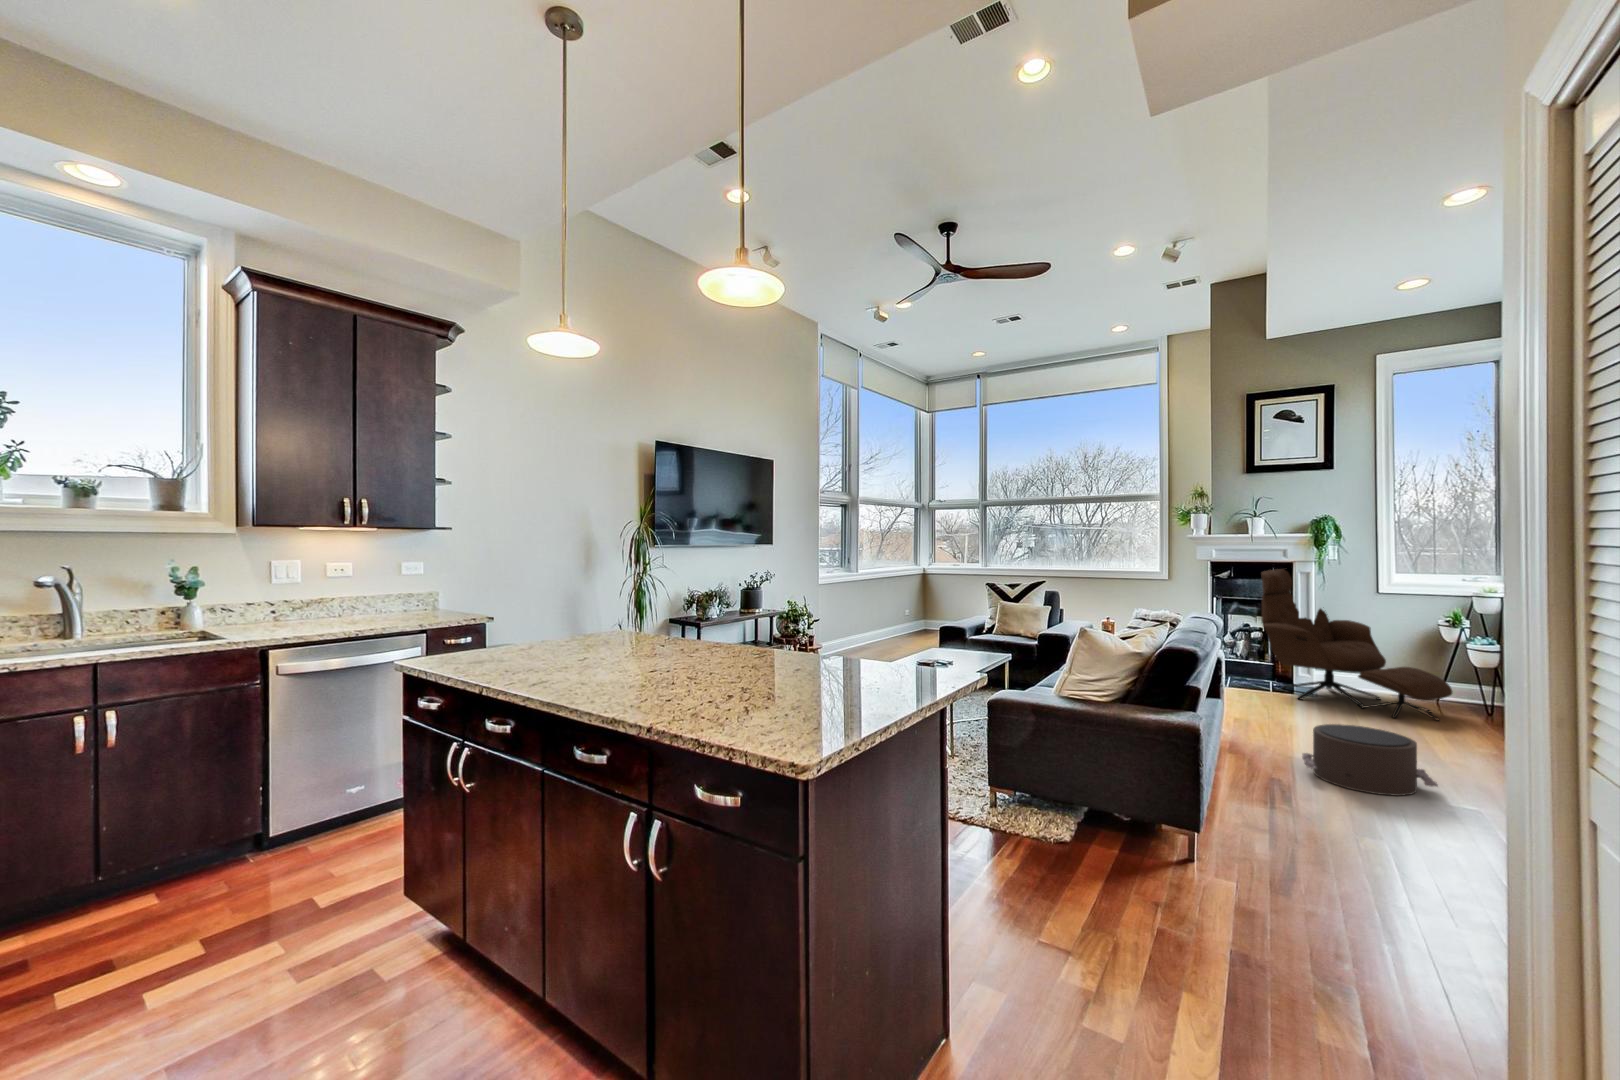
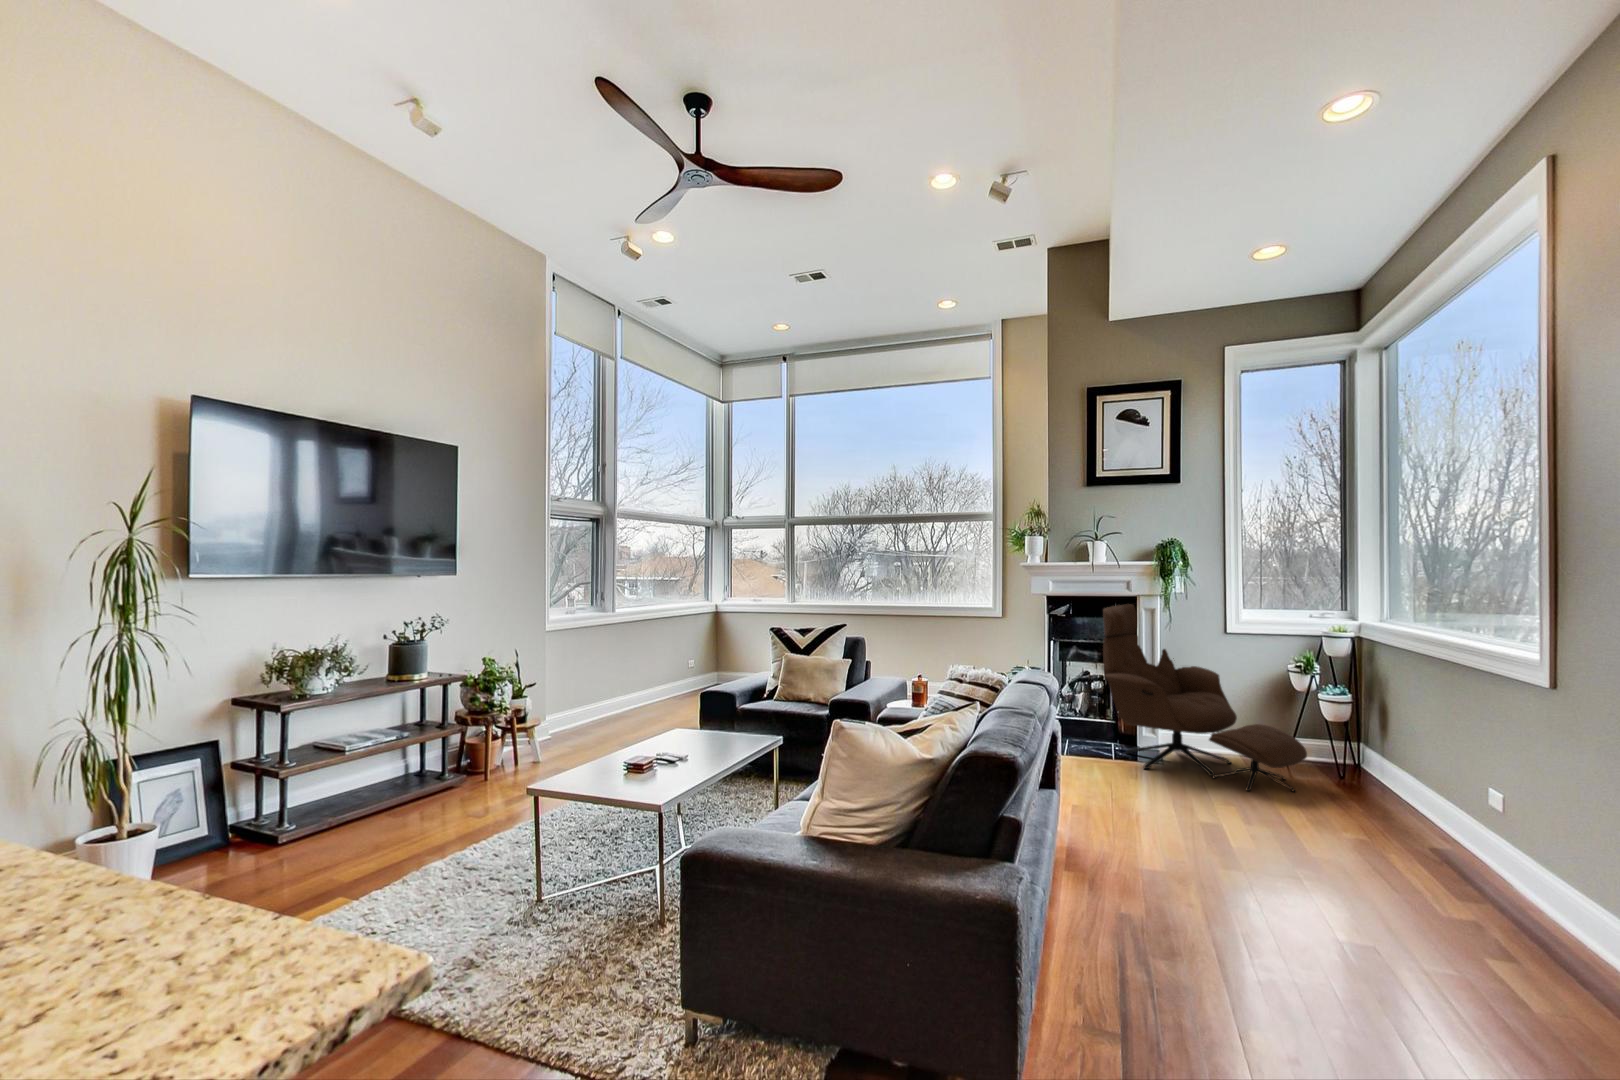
pouf: present [1302,724,1438,796] -> none [1152,821,1315,926]

